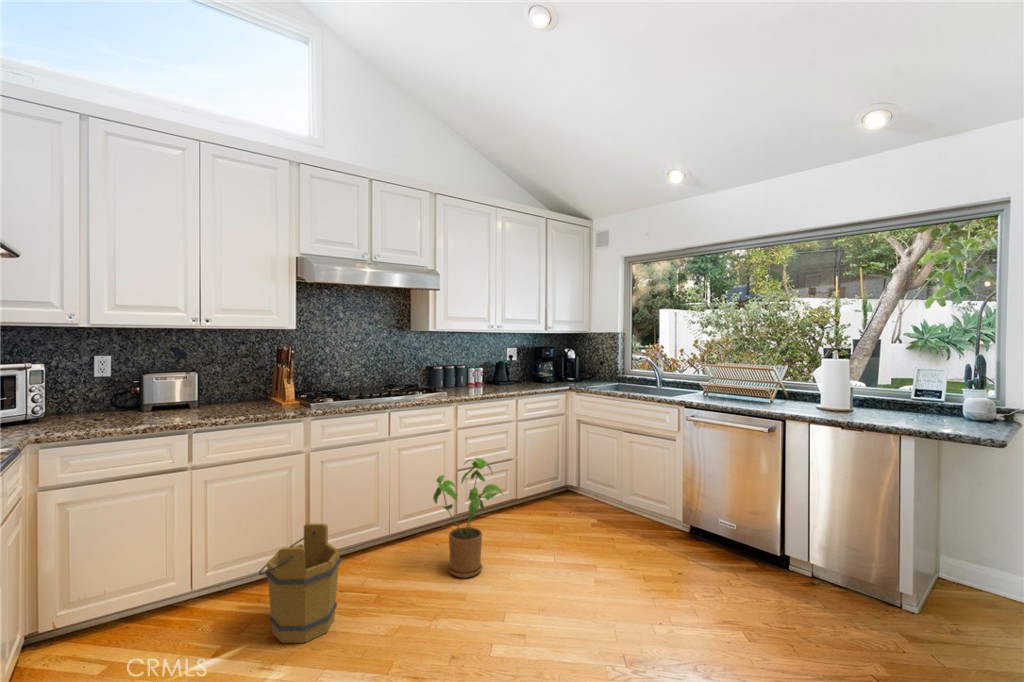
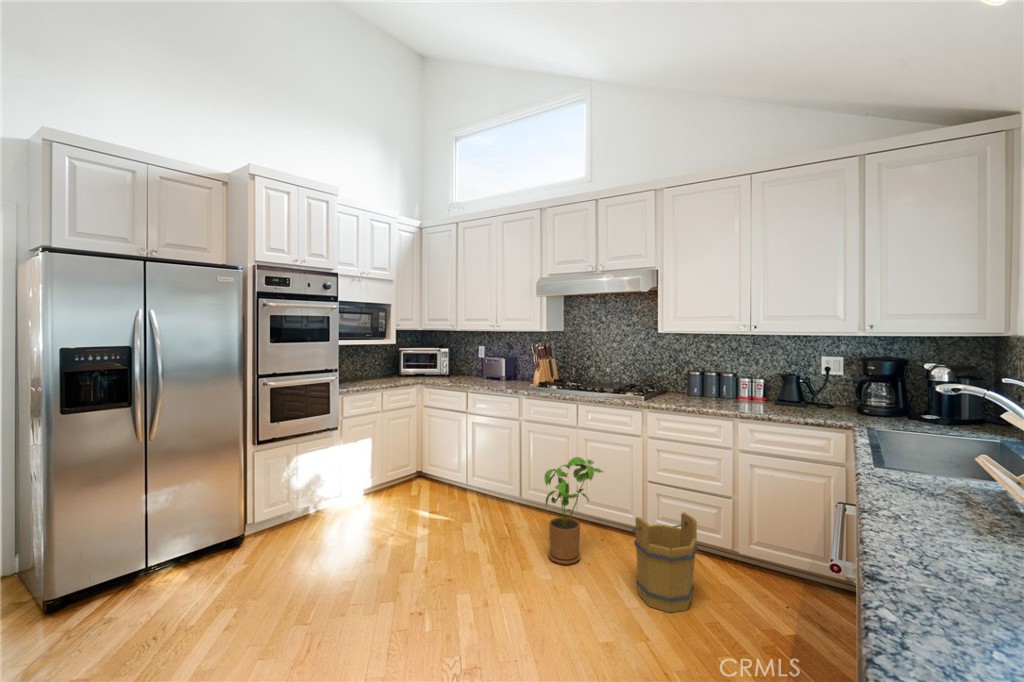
bucket: present [258,524,341,643] -> present [632,512,698,613]

